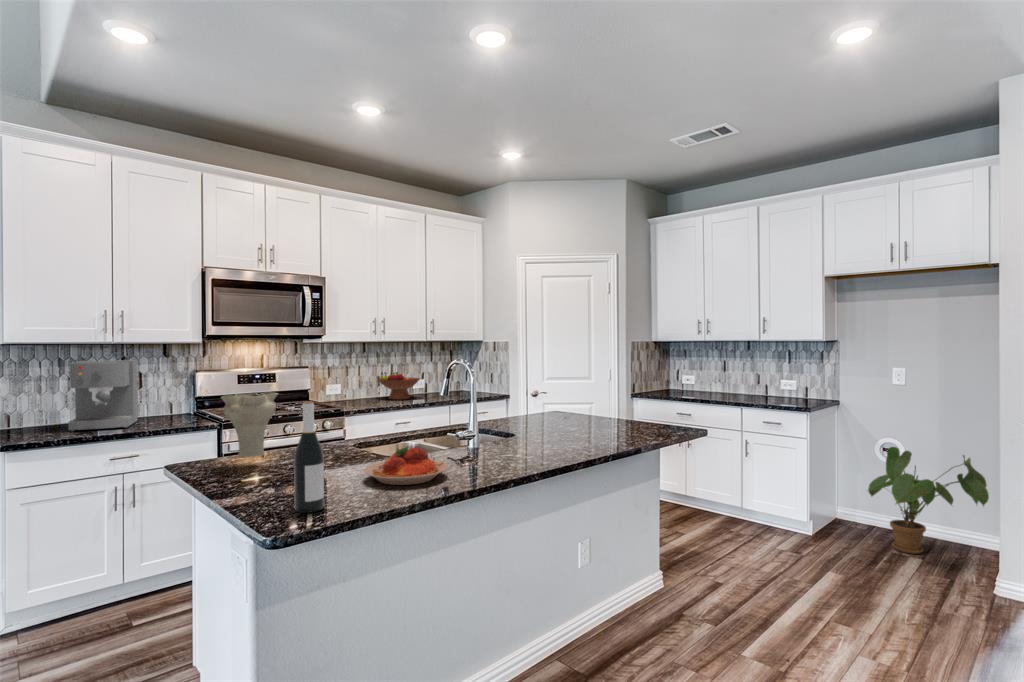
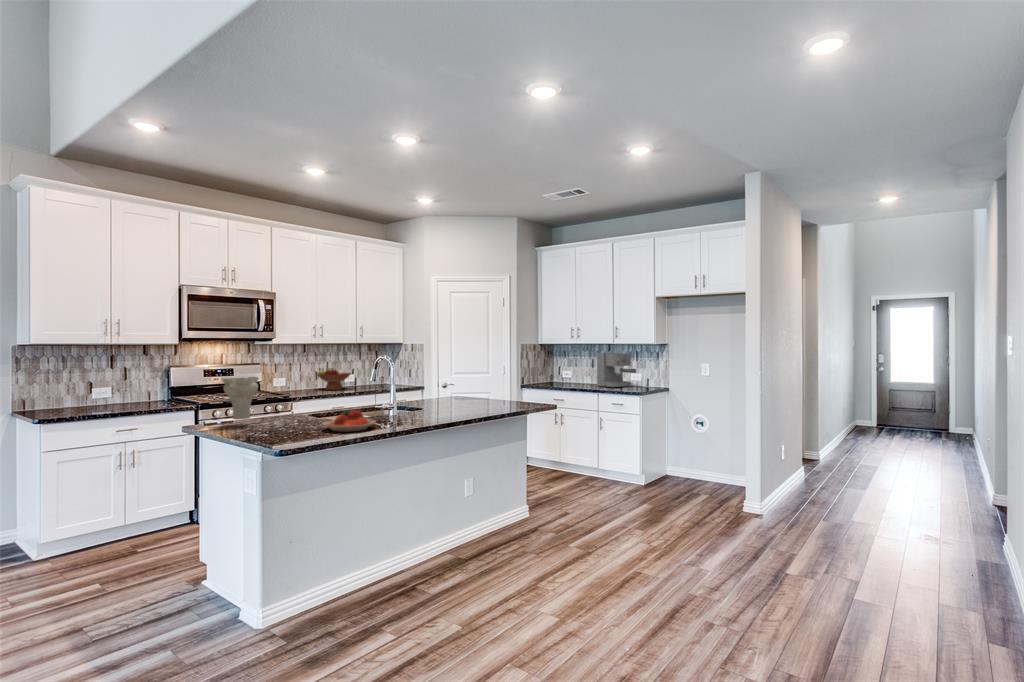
coffee maker: present [68,360,138,431] -> present [597,353,636,388]
wine bottle: present [294,402,324,513] -> none [284,378,302,443]
house plant: present [868,447,989,554] -> none [679,419,752,493]

